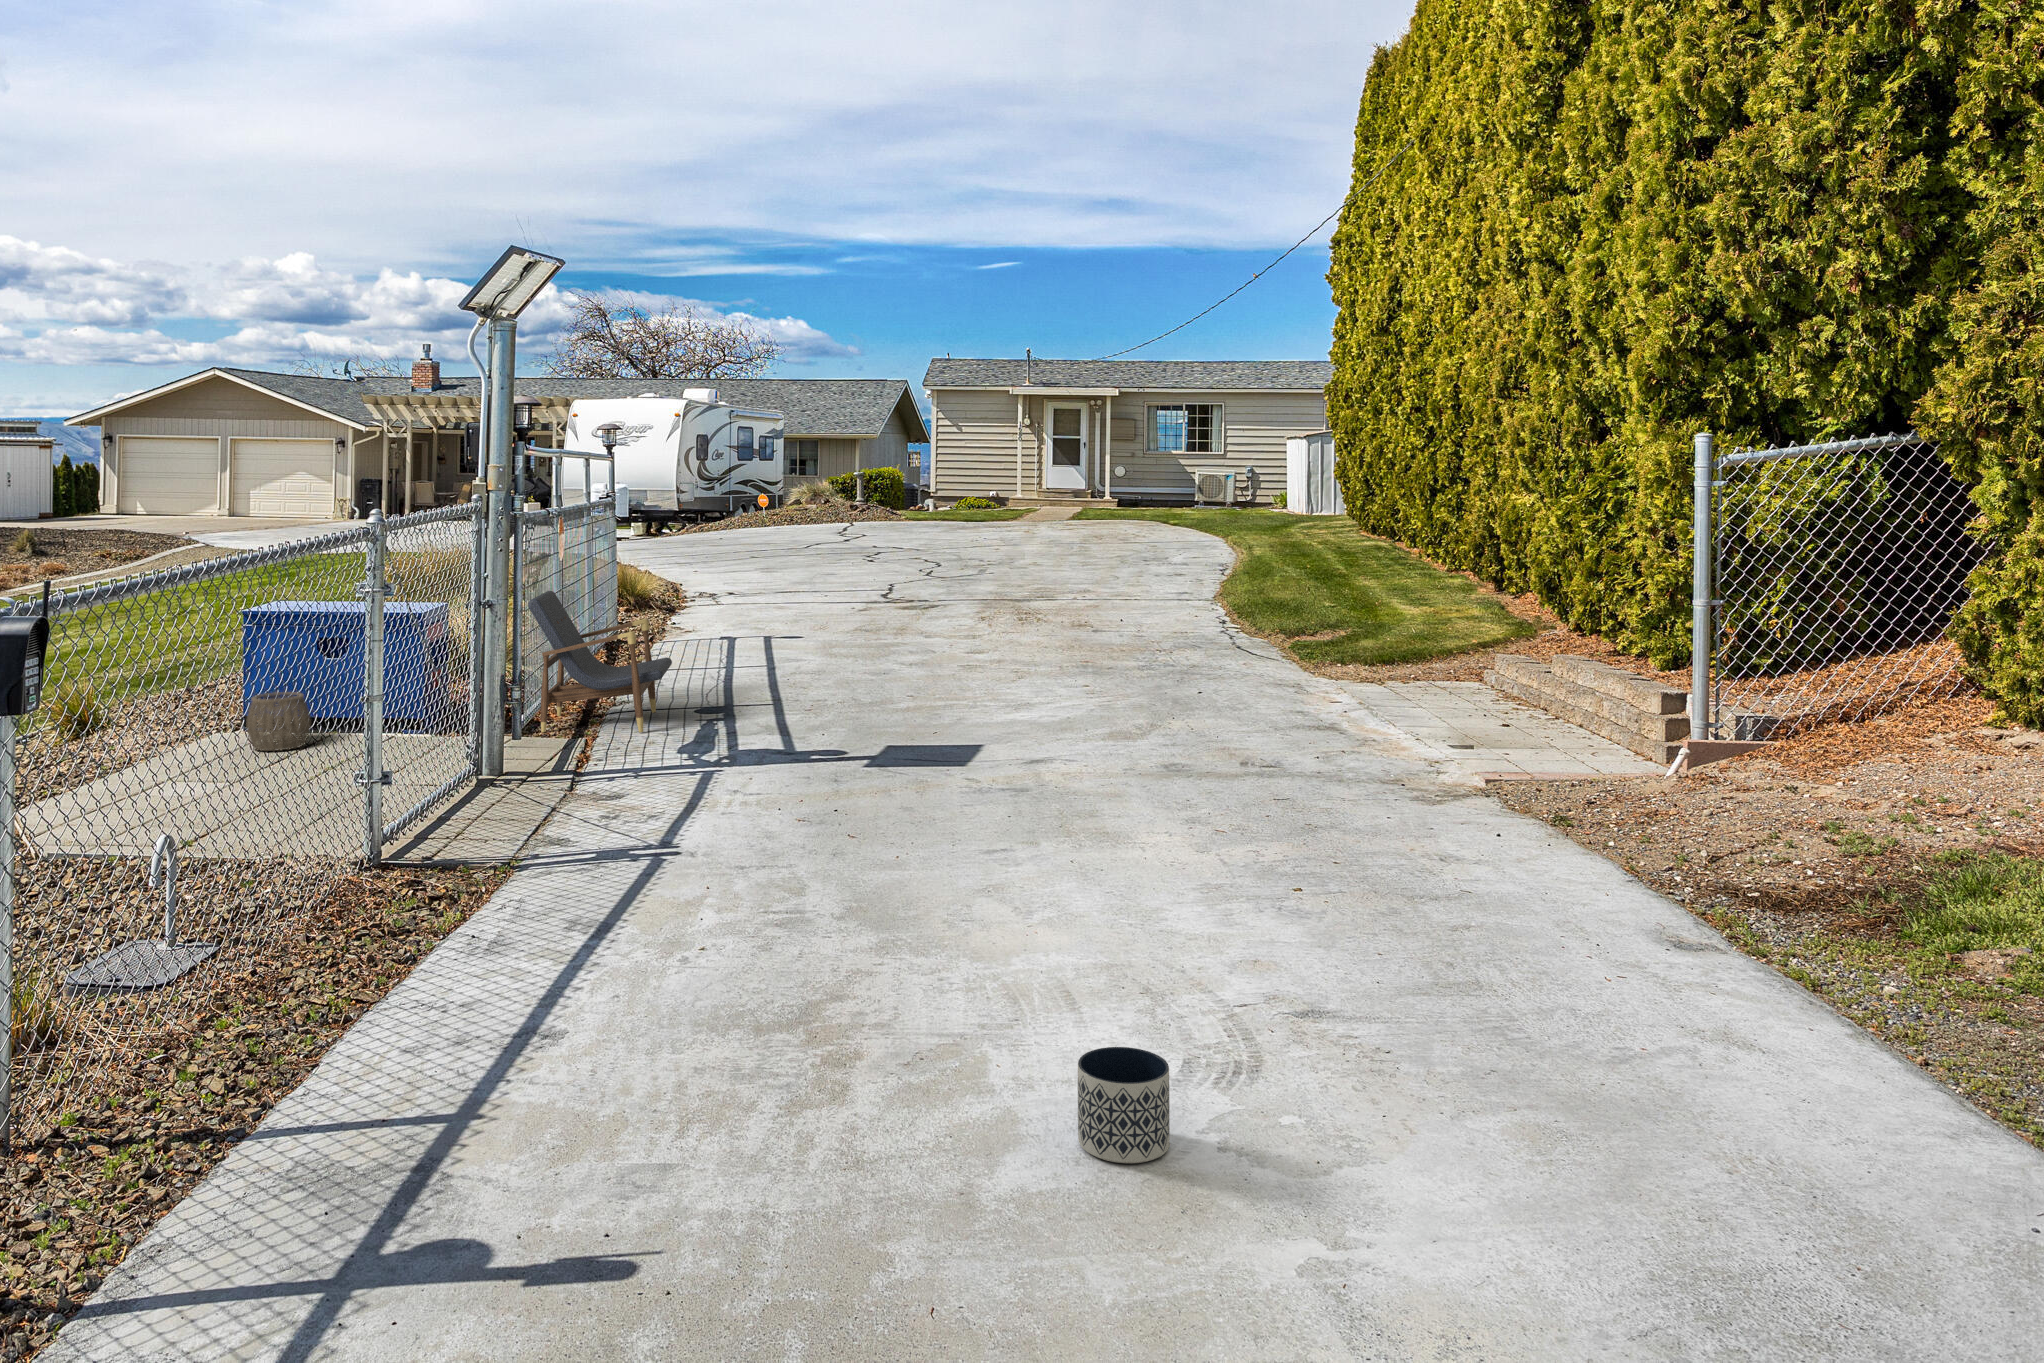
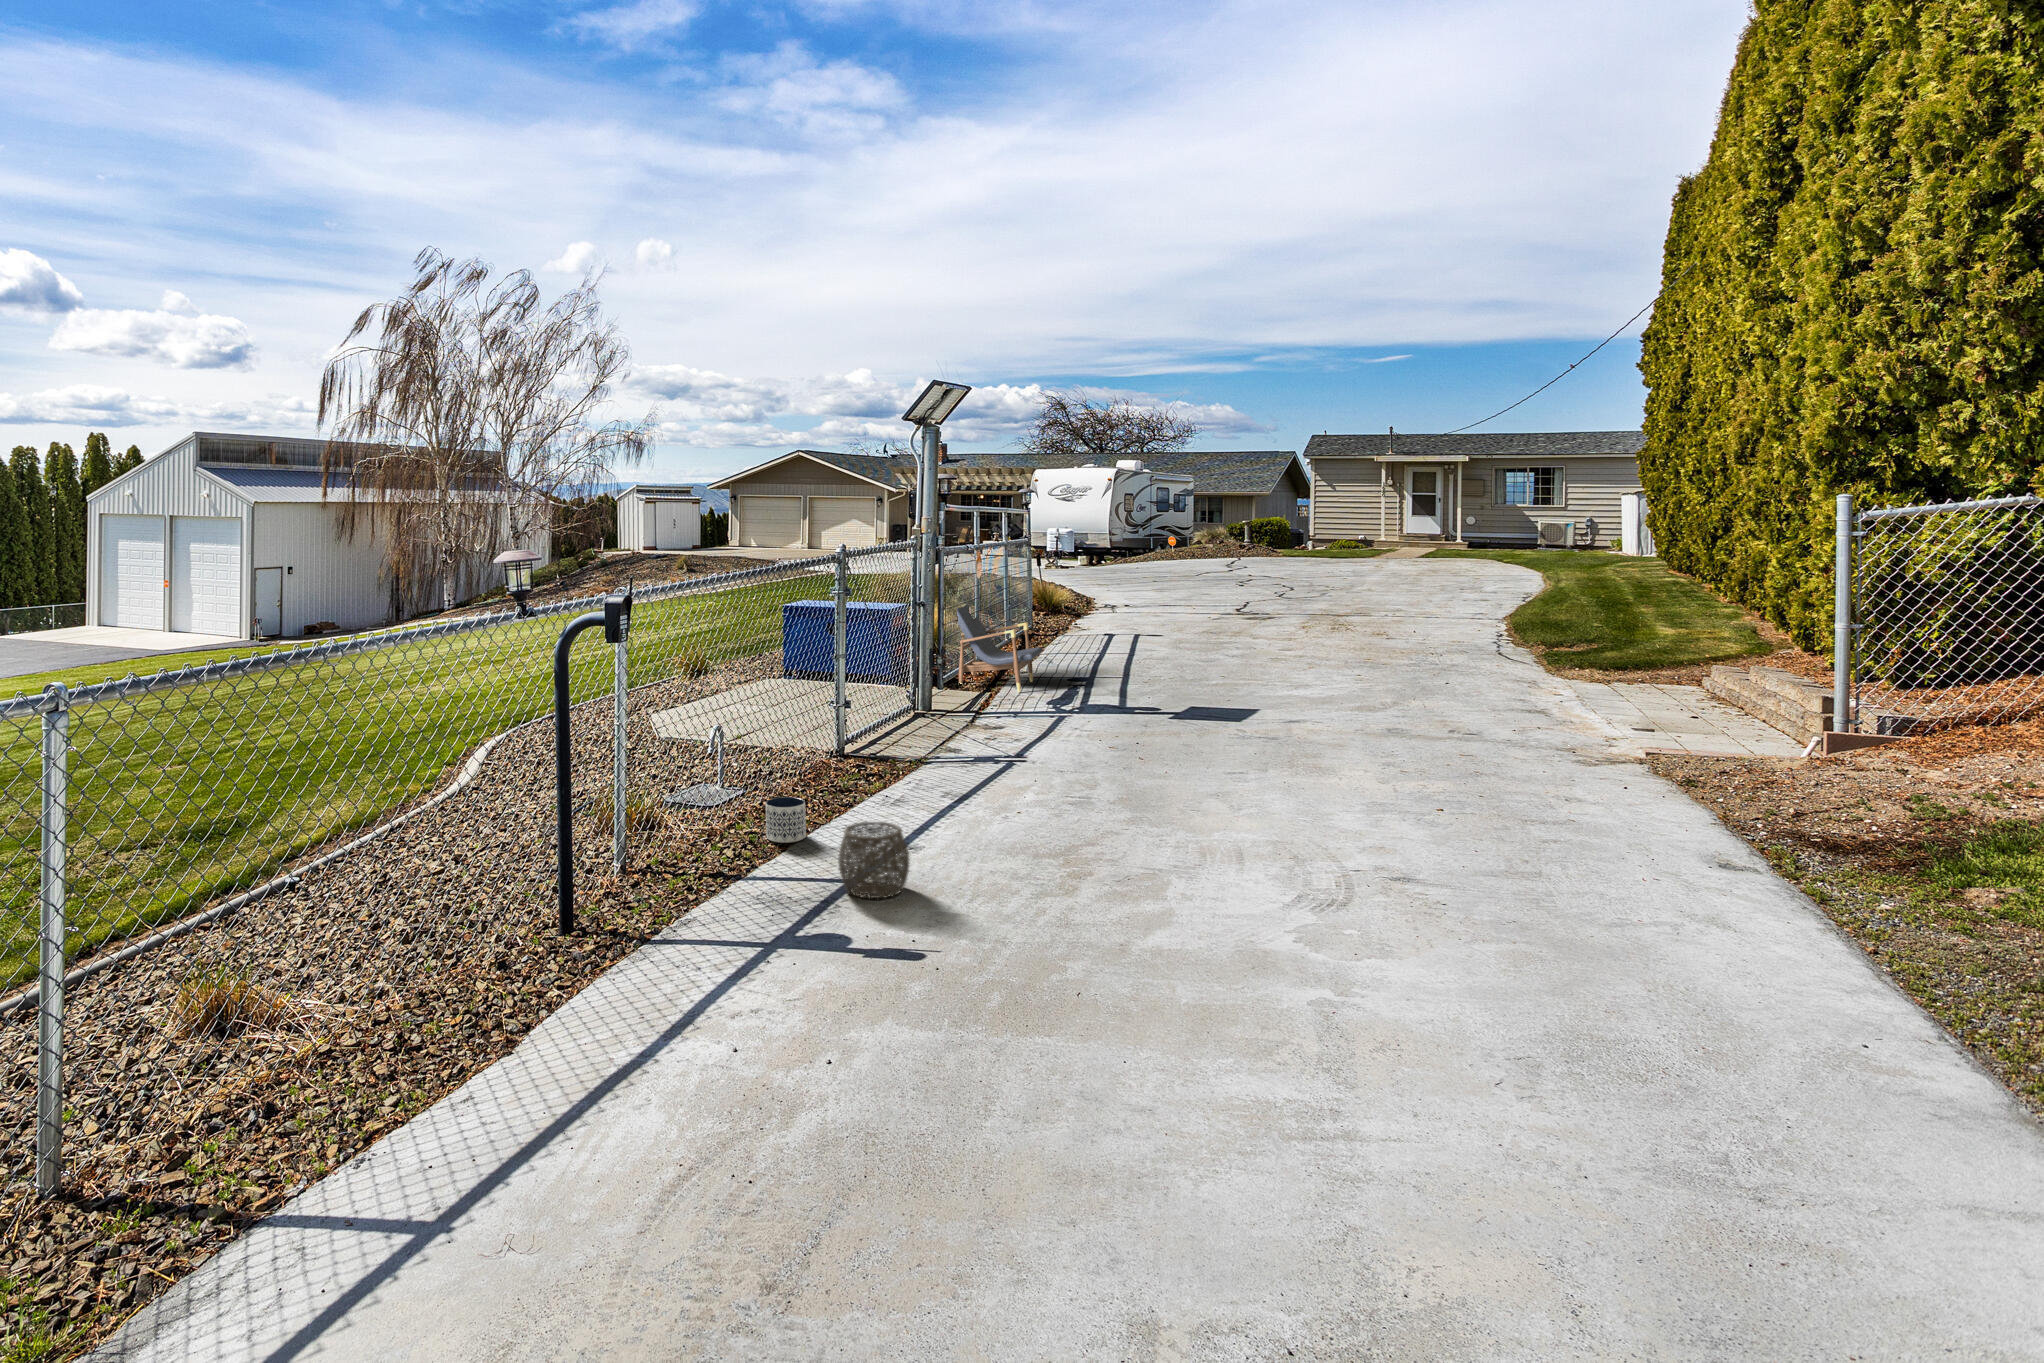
woven basket: present [246,692,311,751] -> present [838,822,910,899]
planter: present [1078,1047,1170,1163] -> present [766,797,806,843]

